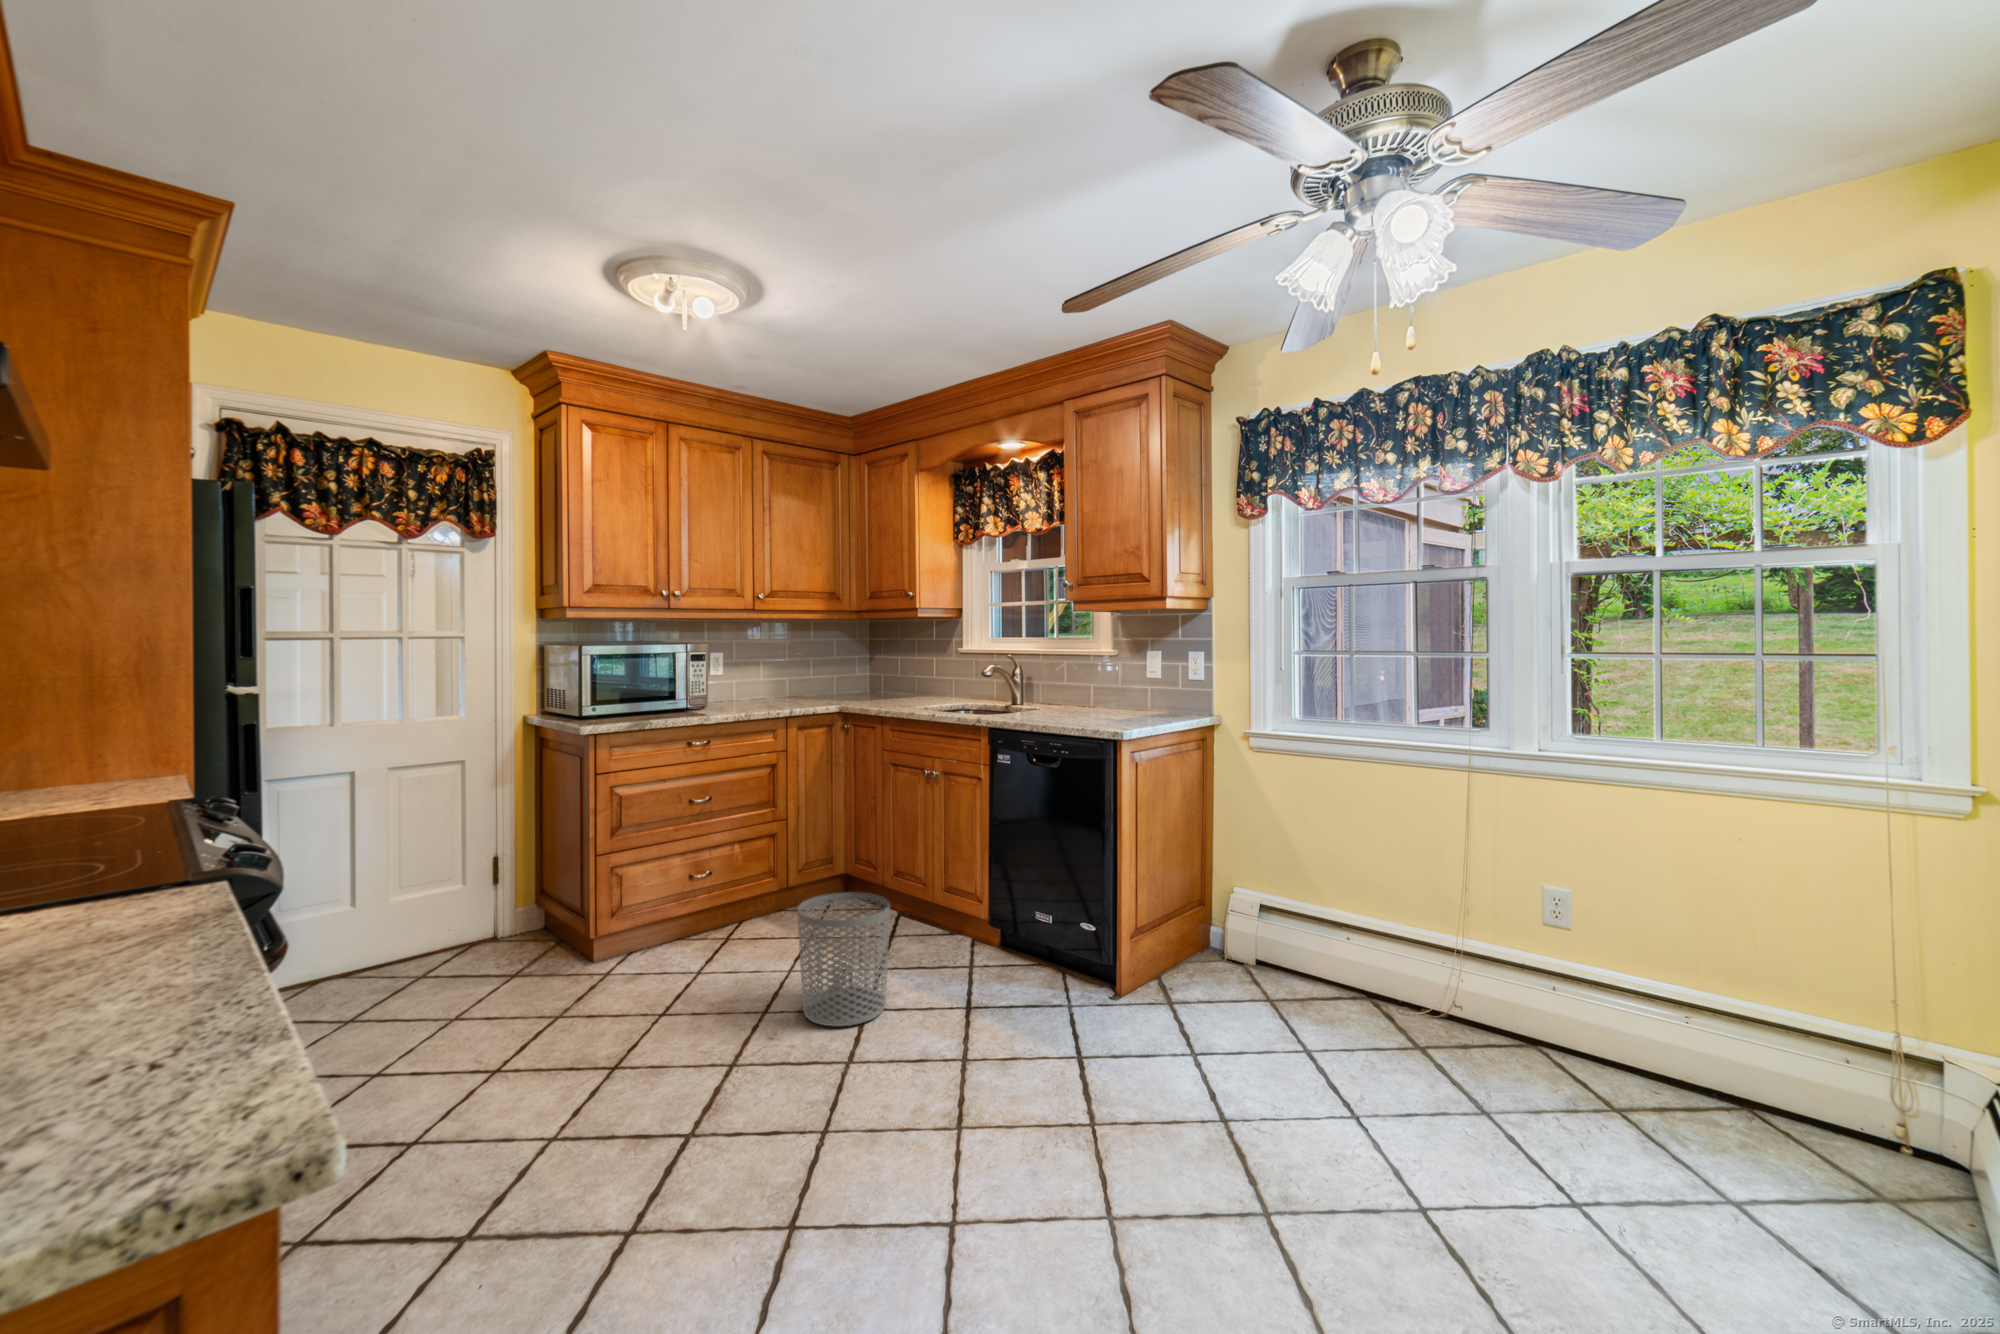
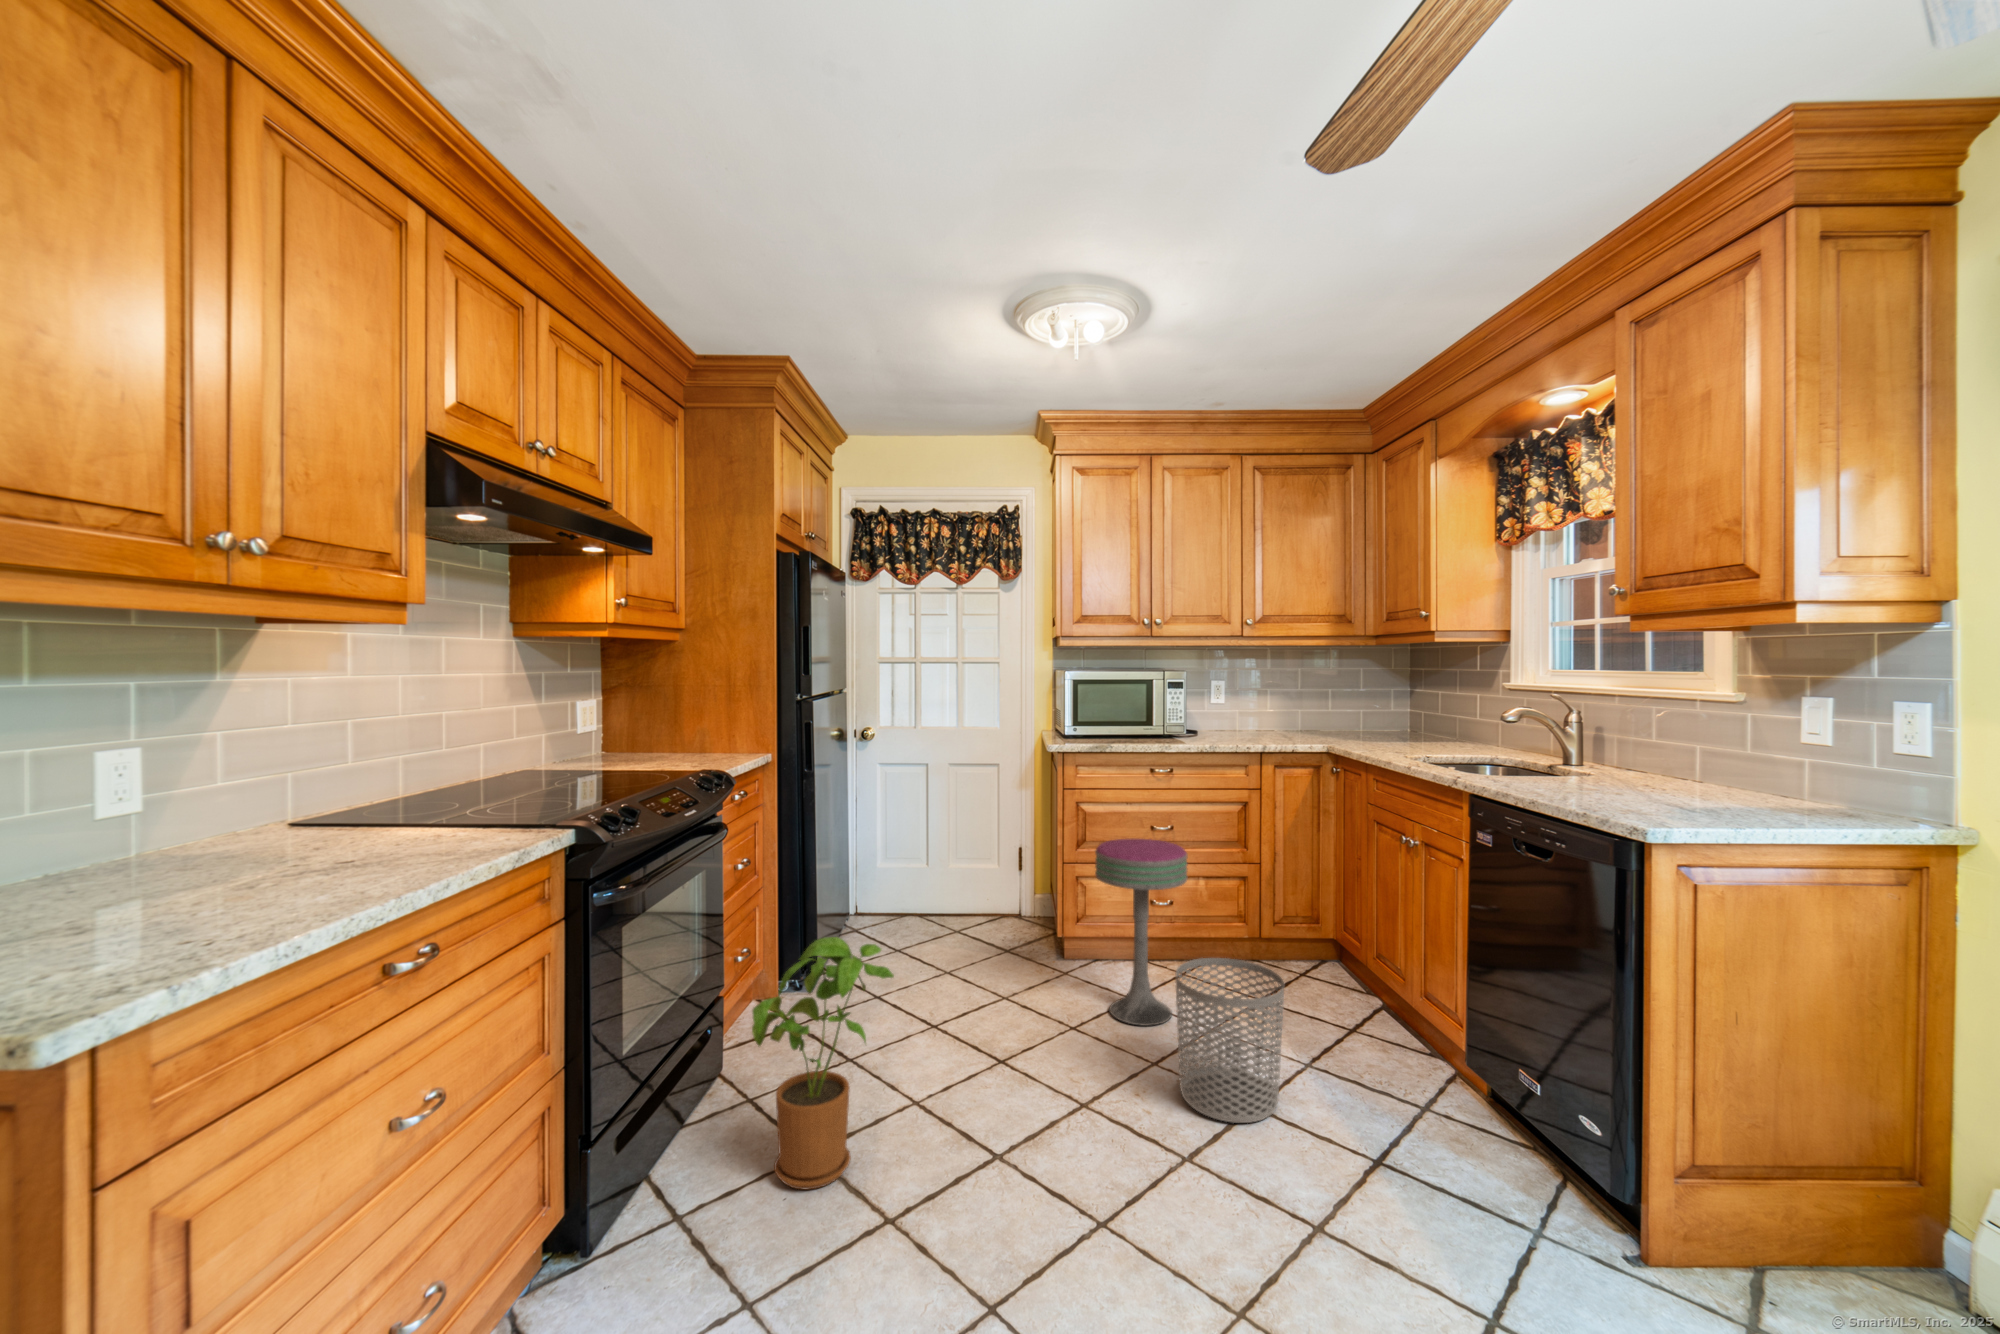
bar stool: none [668,809,762,989] -> present [1095,839,1188,1026]
house plant: none [425,943,606,1248] -> present [752,937,894,1189]

